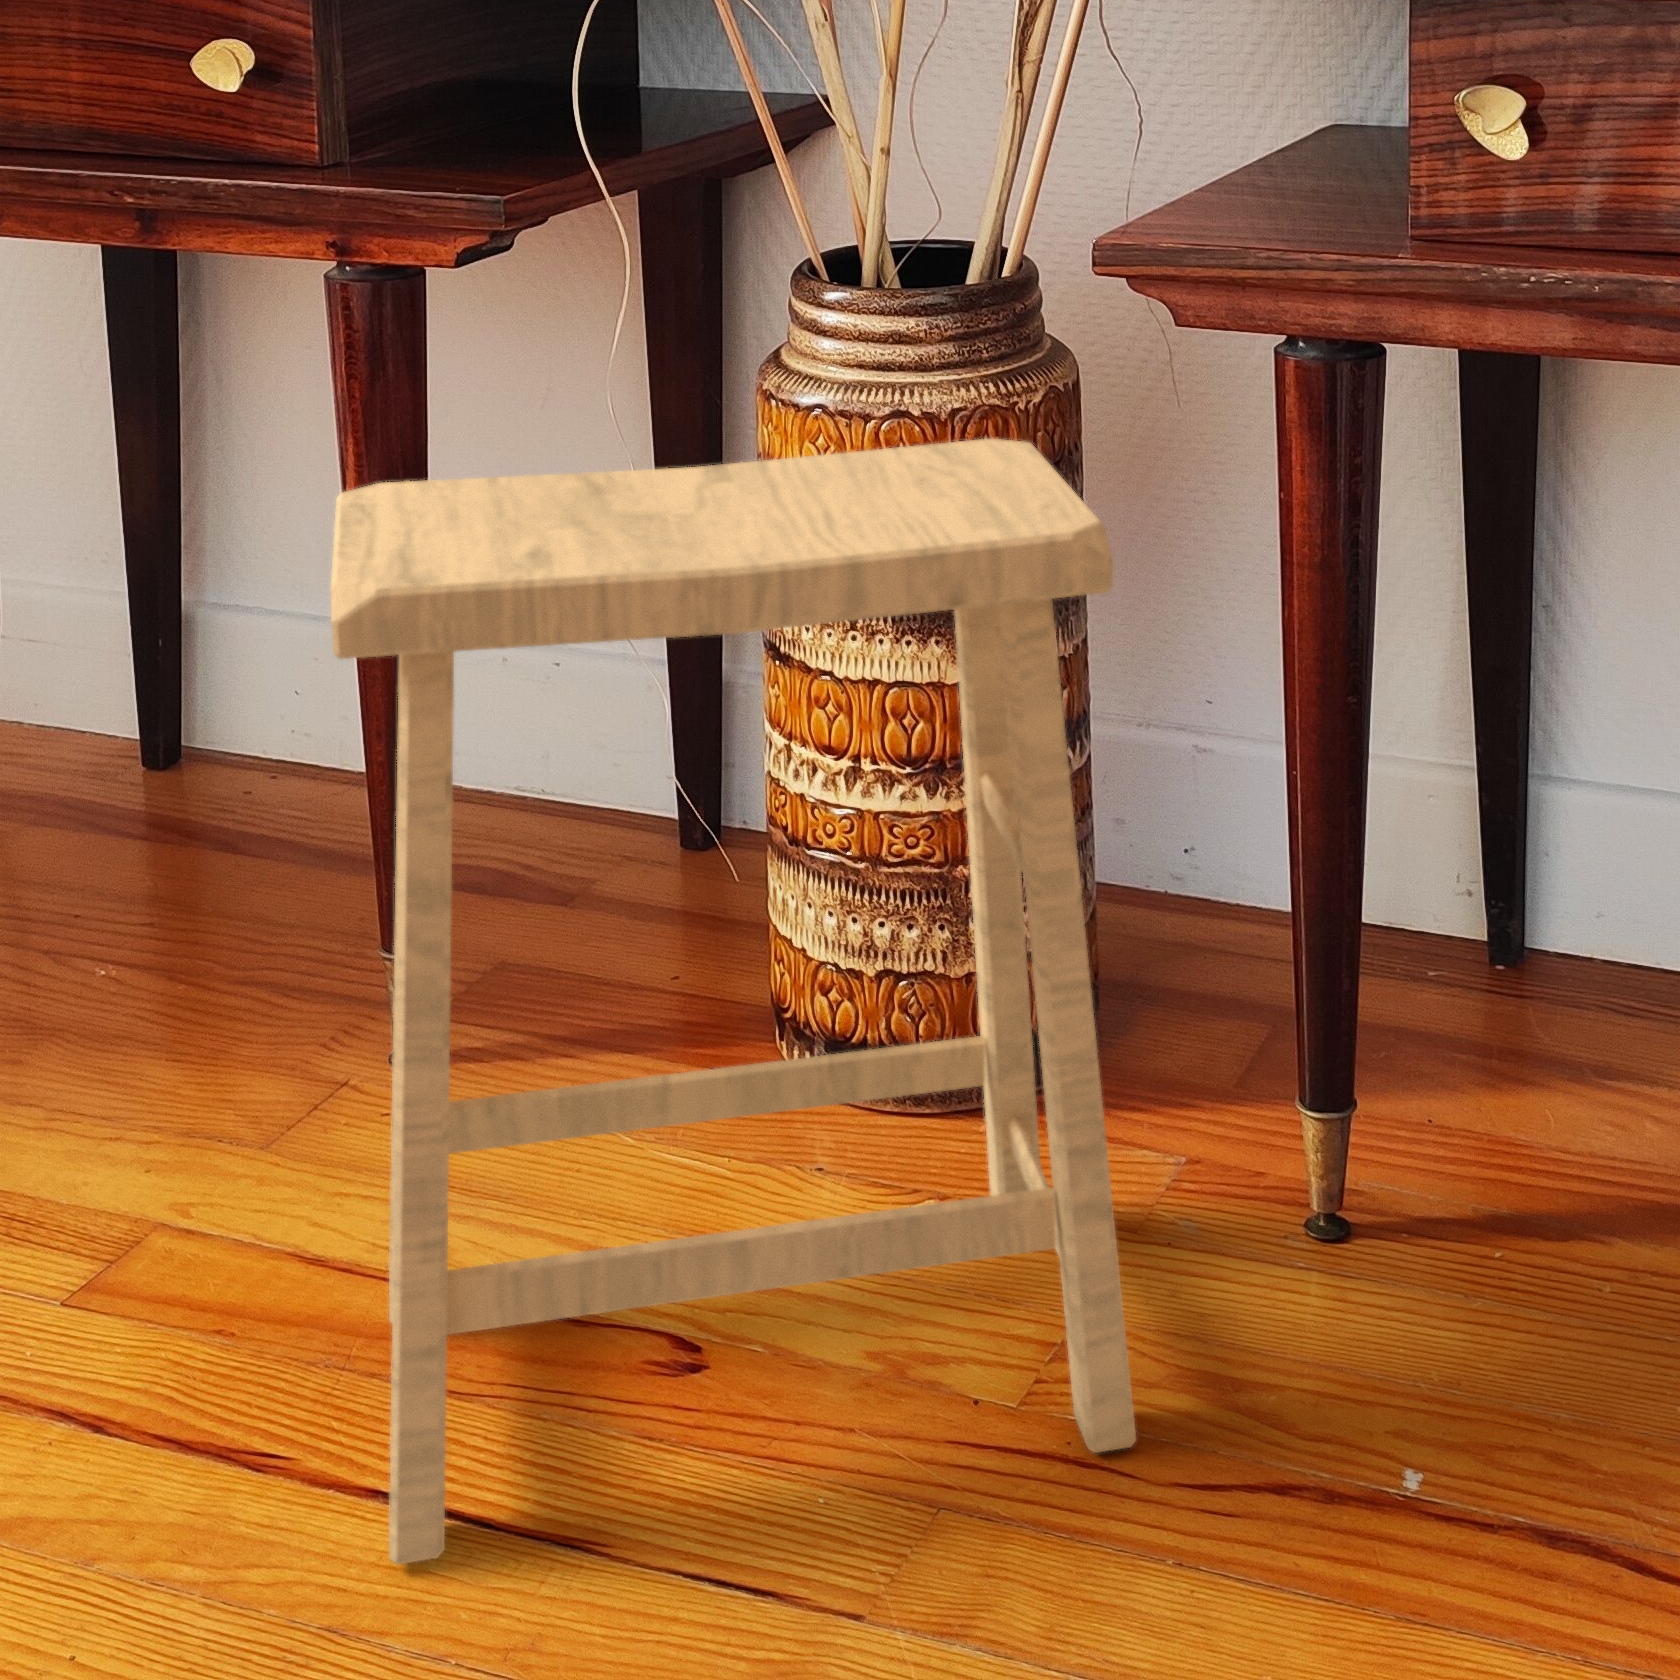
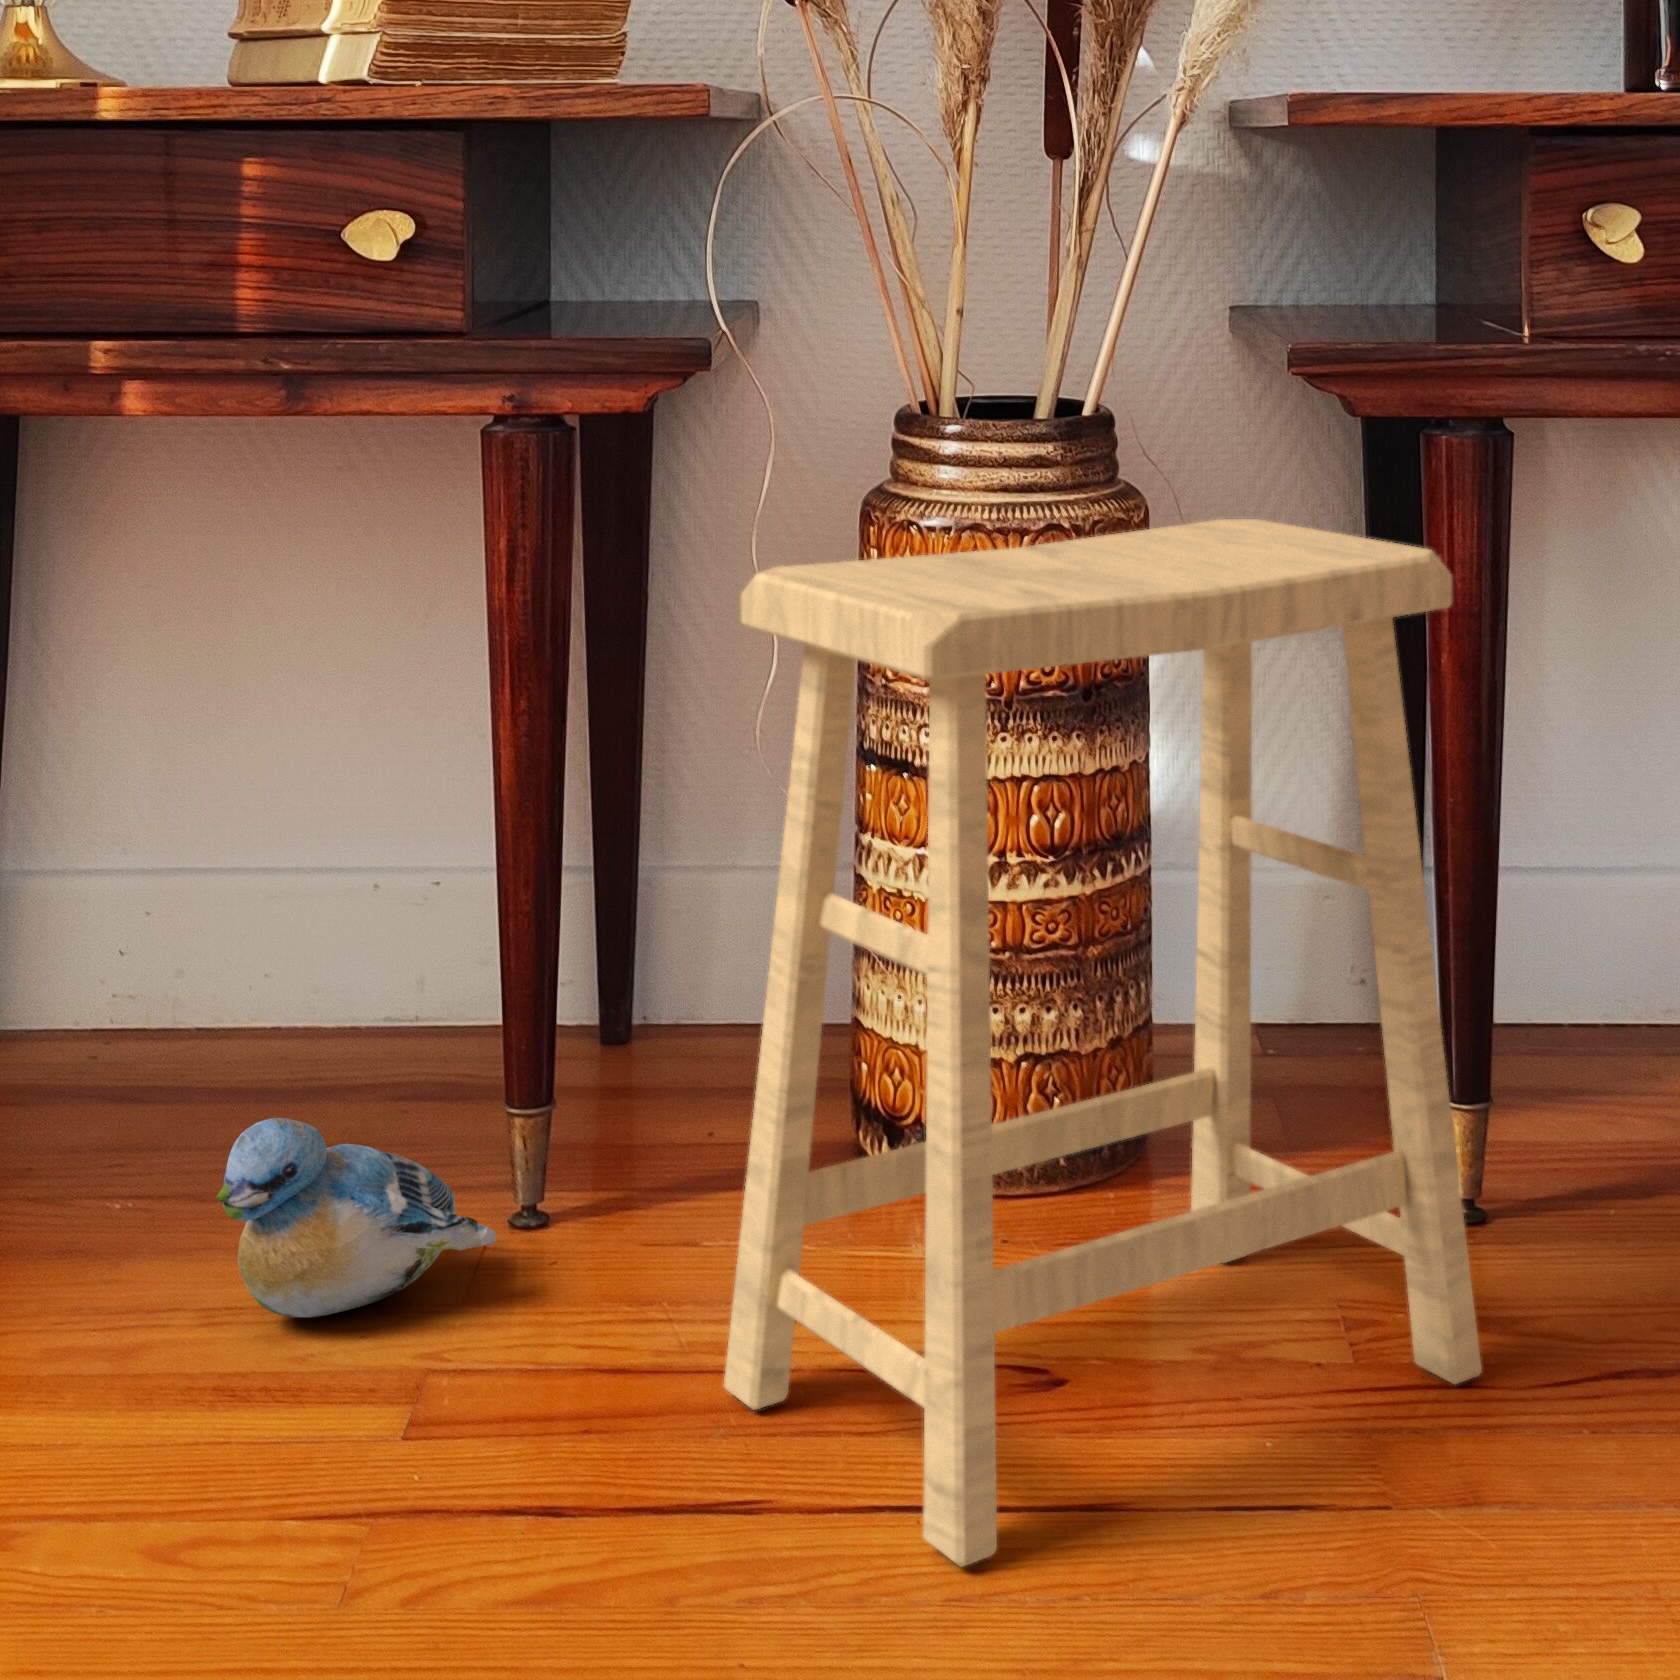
plush toy: none [20,944,328,1134] -> present [216,1118,496,1318]

